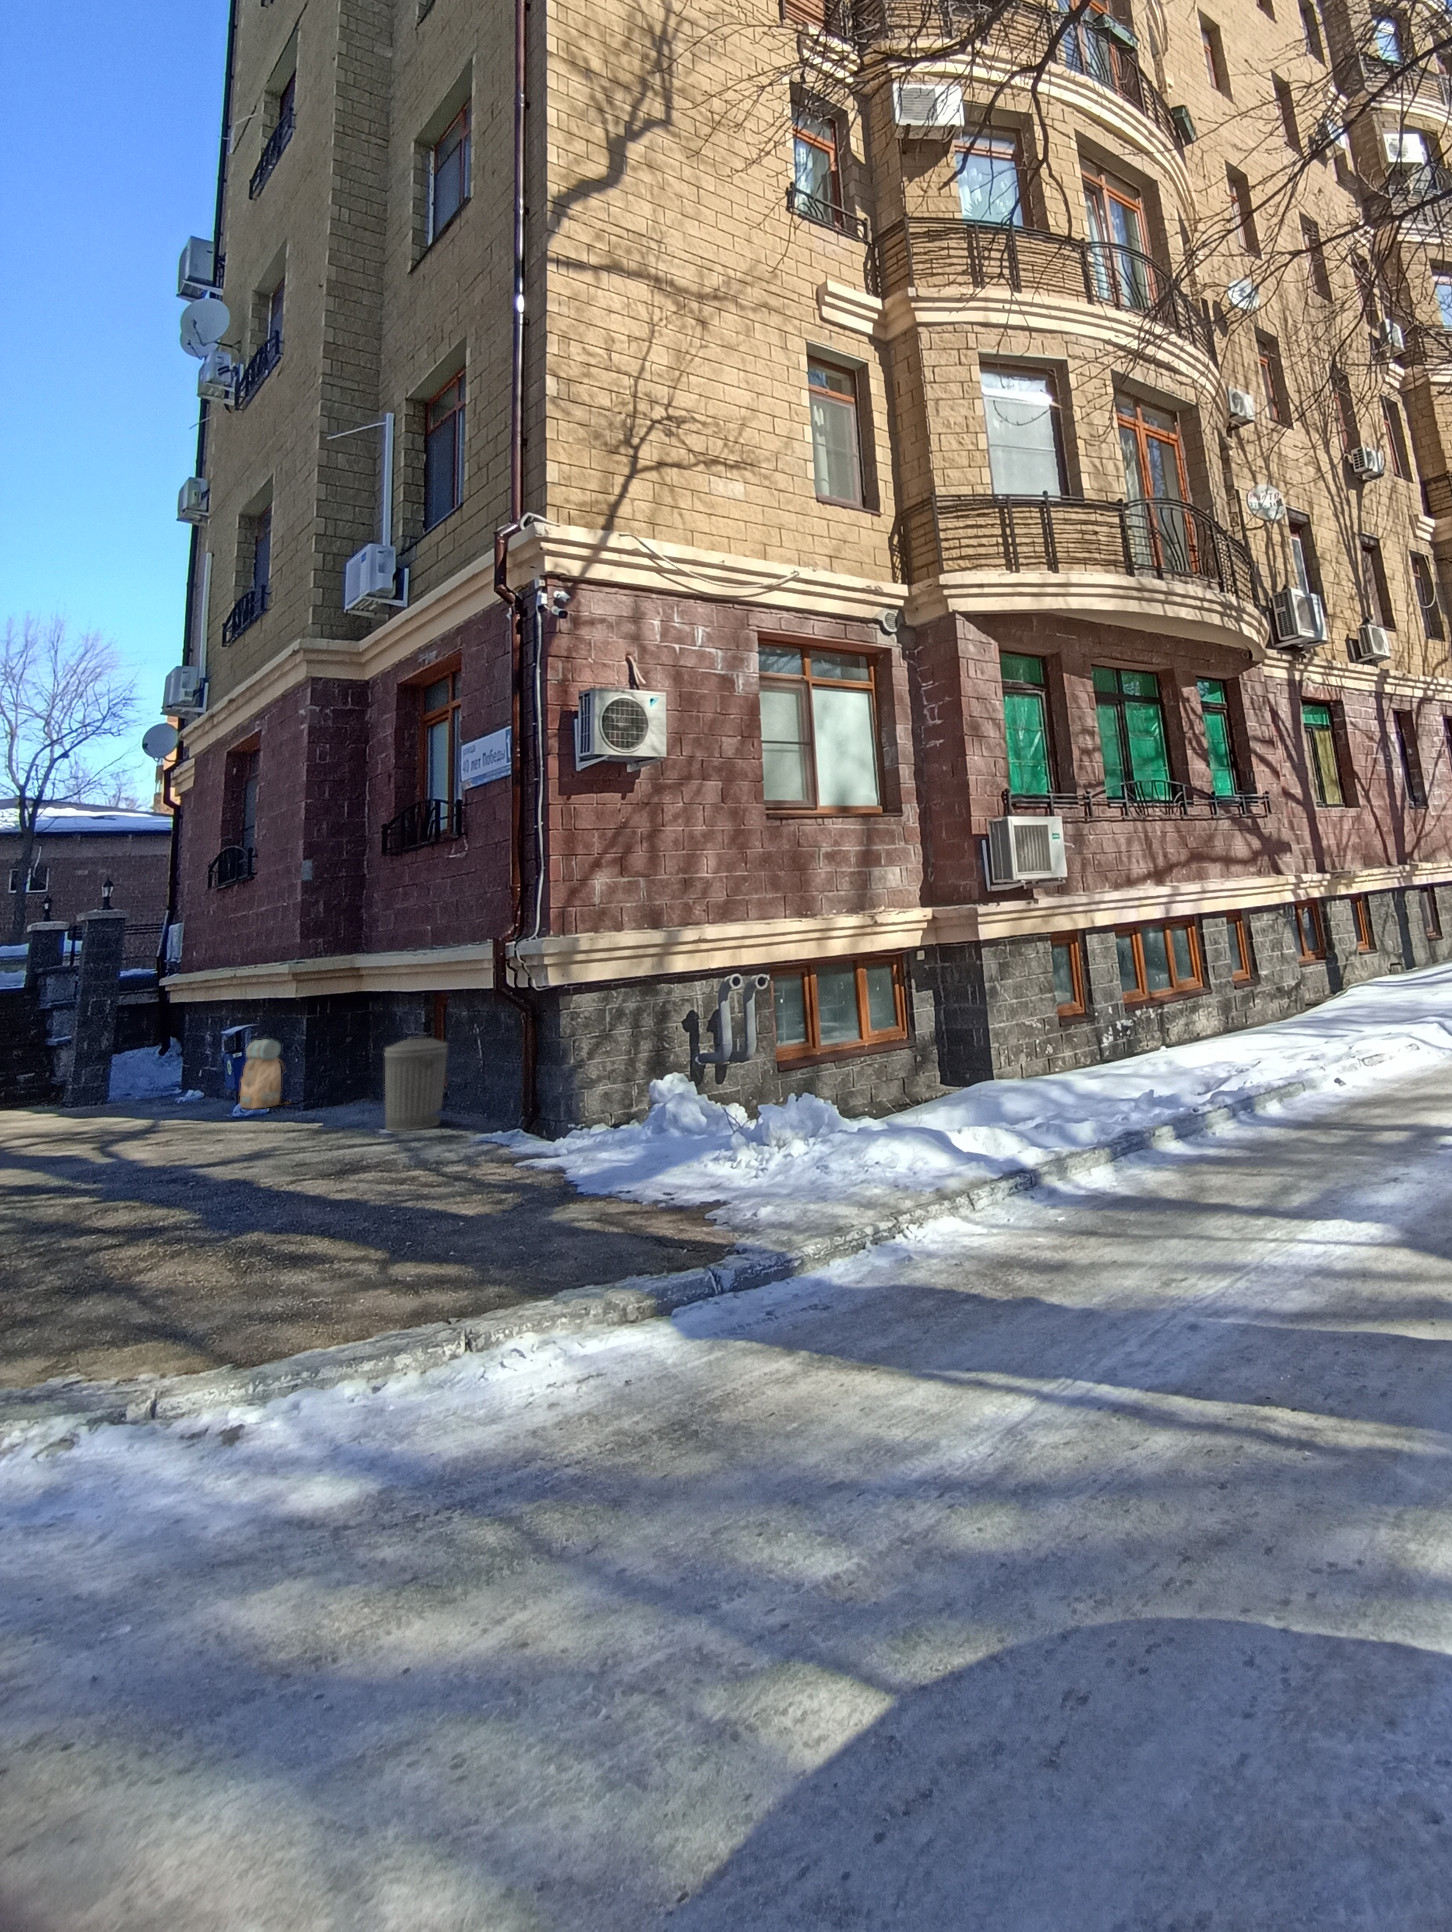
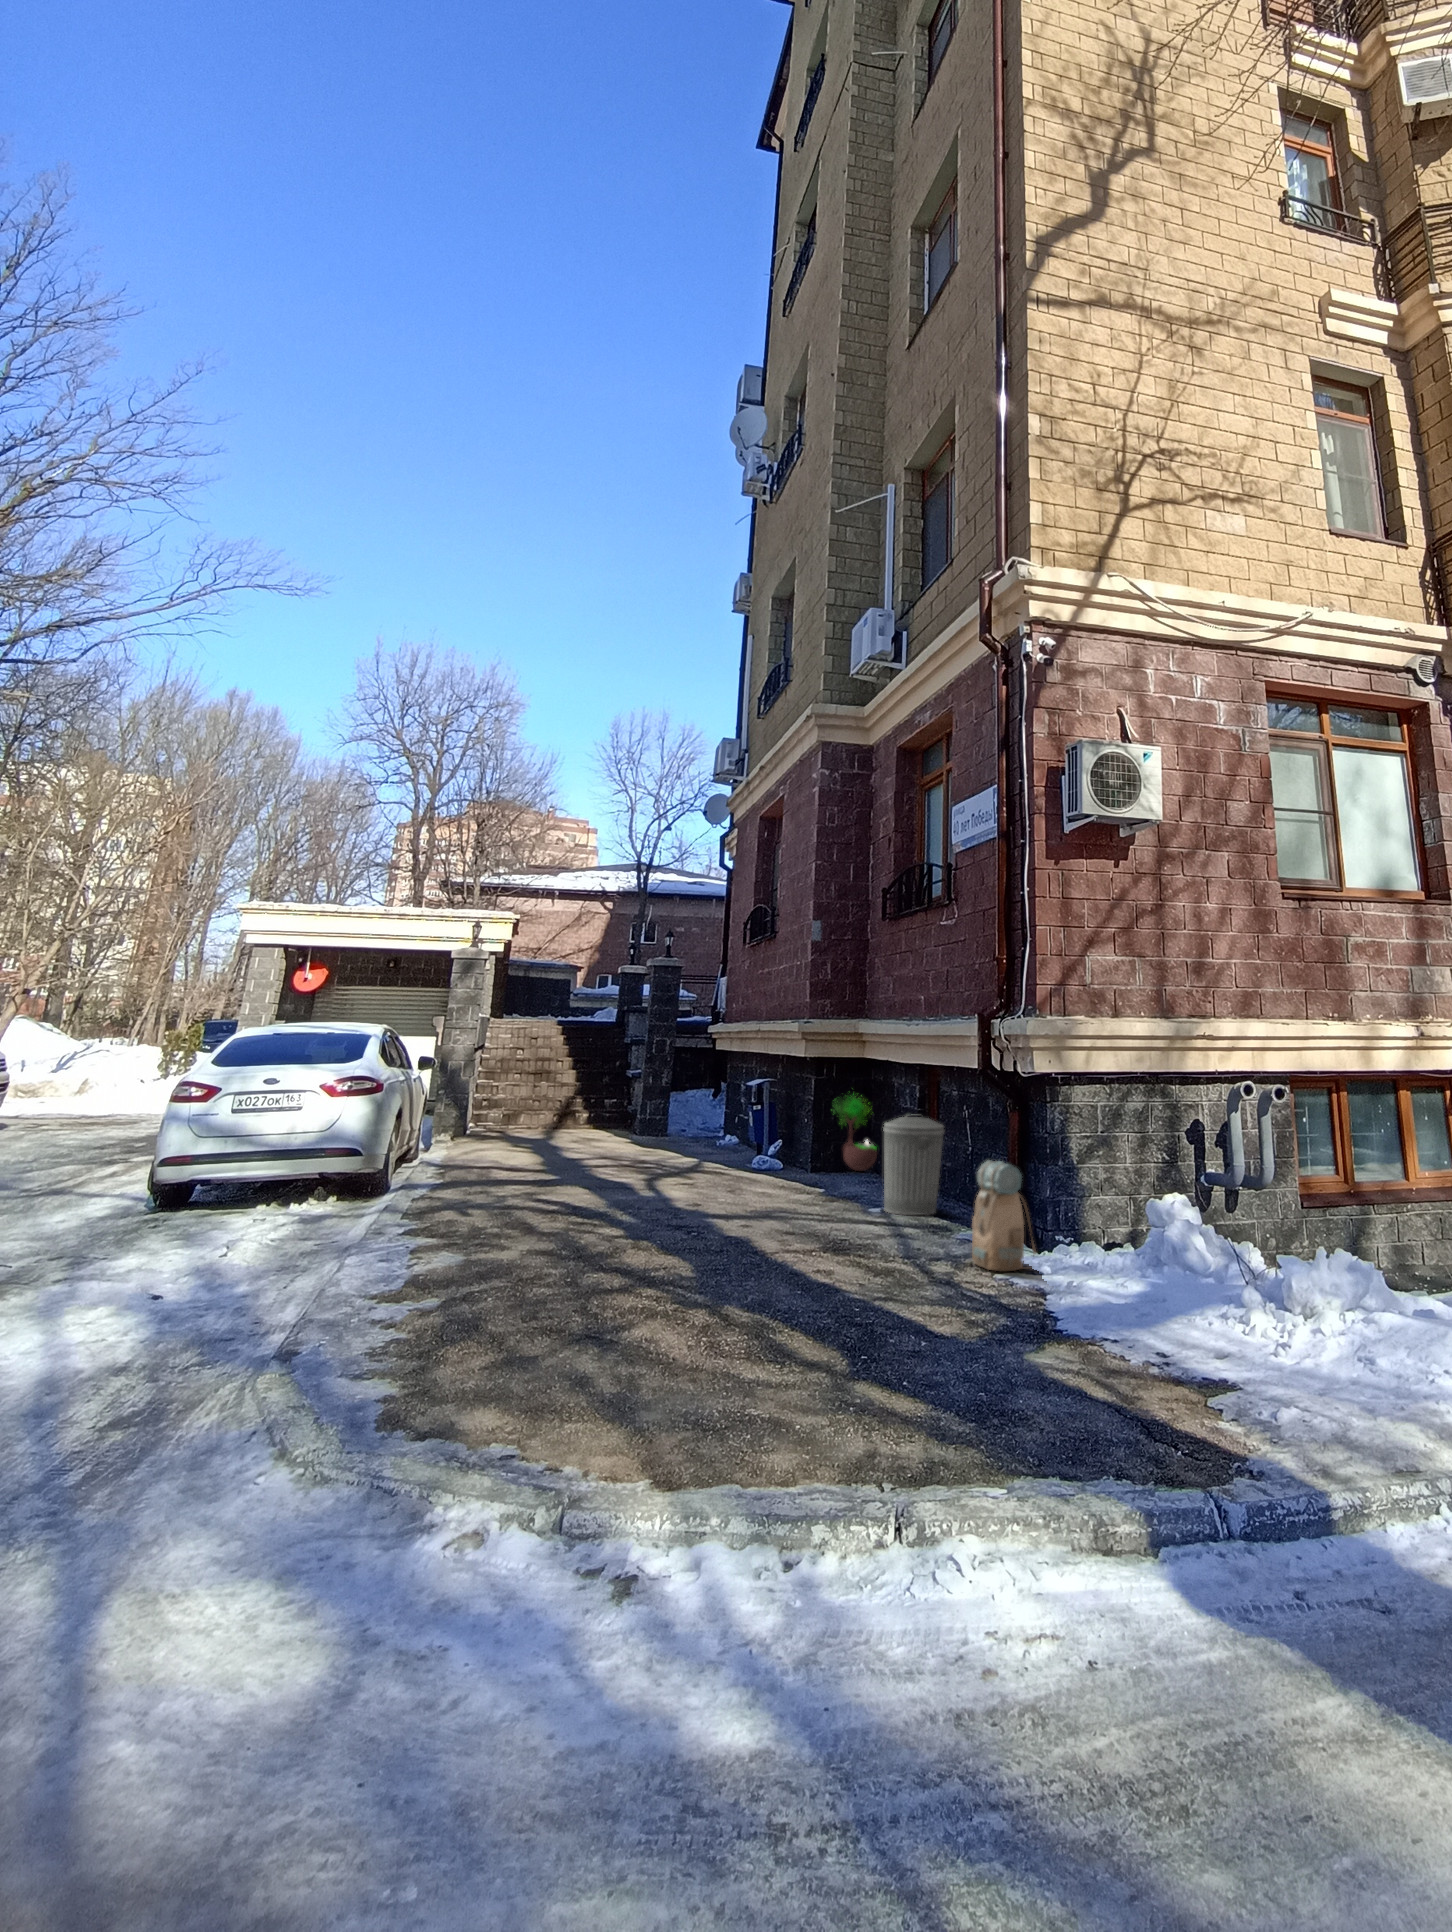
potted tree: none [318,1018,372,1098] -> present [835,1094,877,1171]
backpack: present [240,1039,283,1109] -> present [972,1160,1036,1271]

